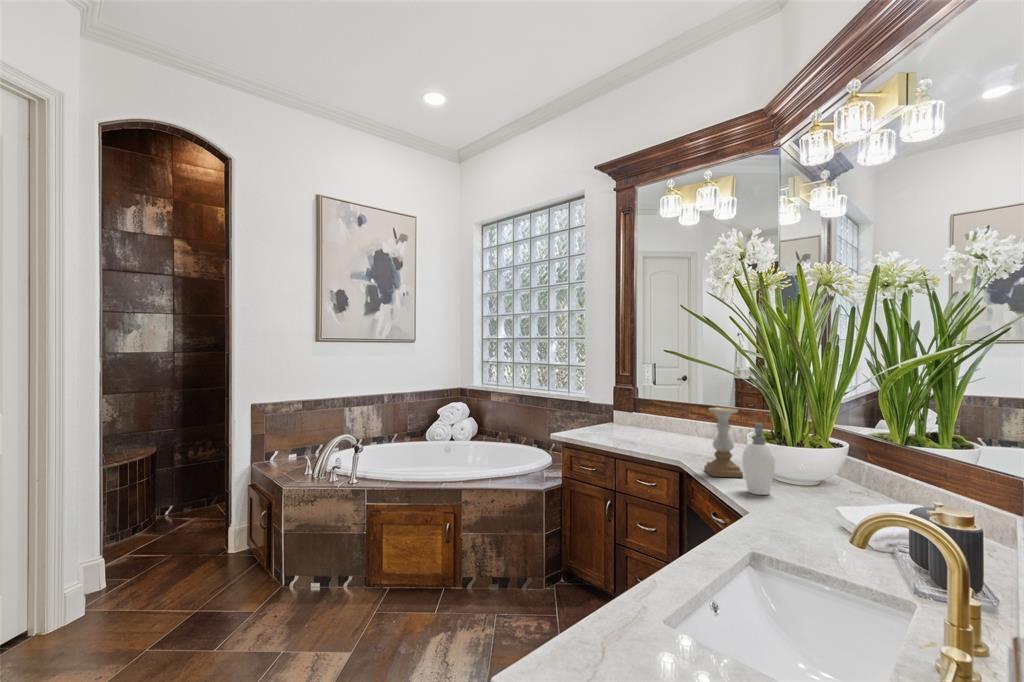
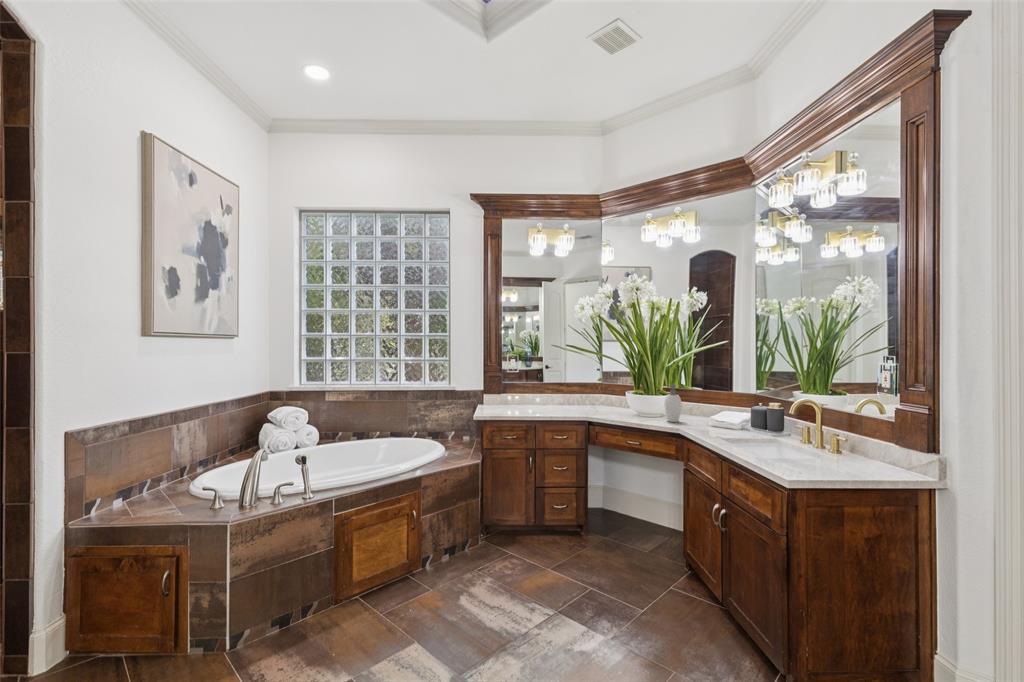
candle holder: present [704,408,743,477] -> none [620,378,643,418]

